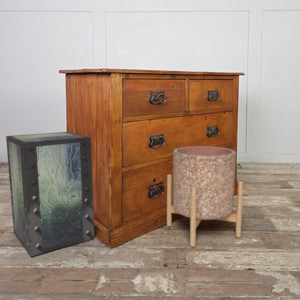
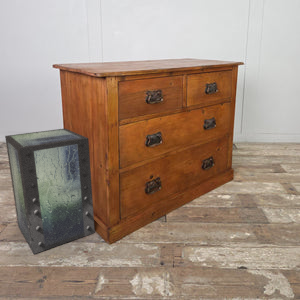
planter: present [167,146,243,247] -> none [164,142,238,242]

